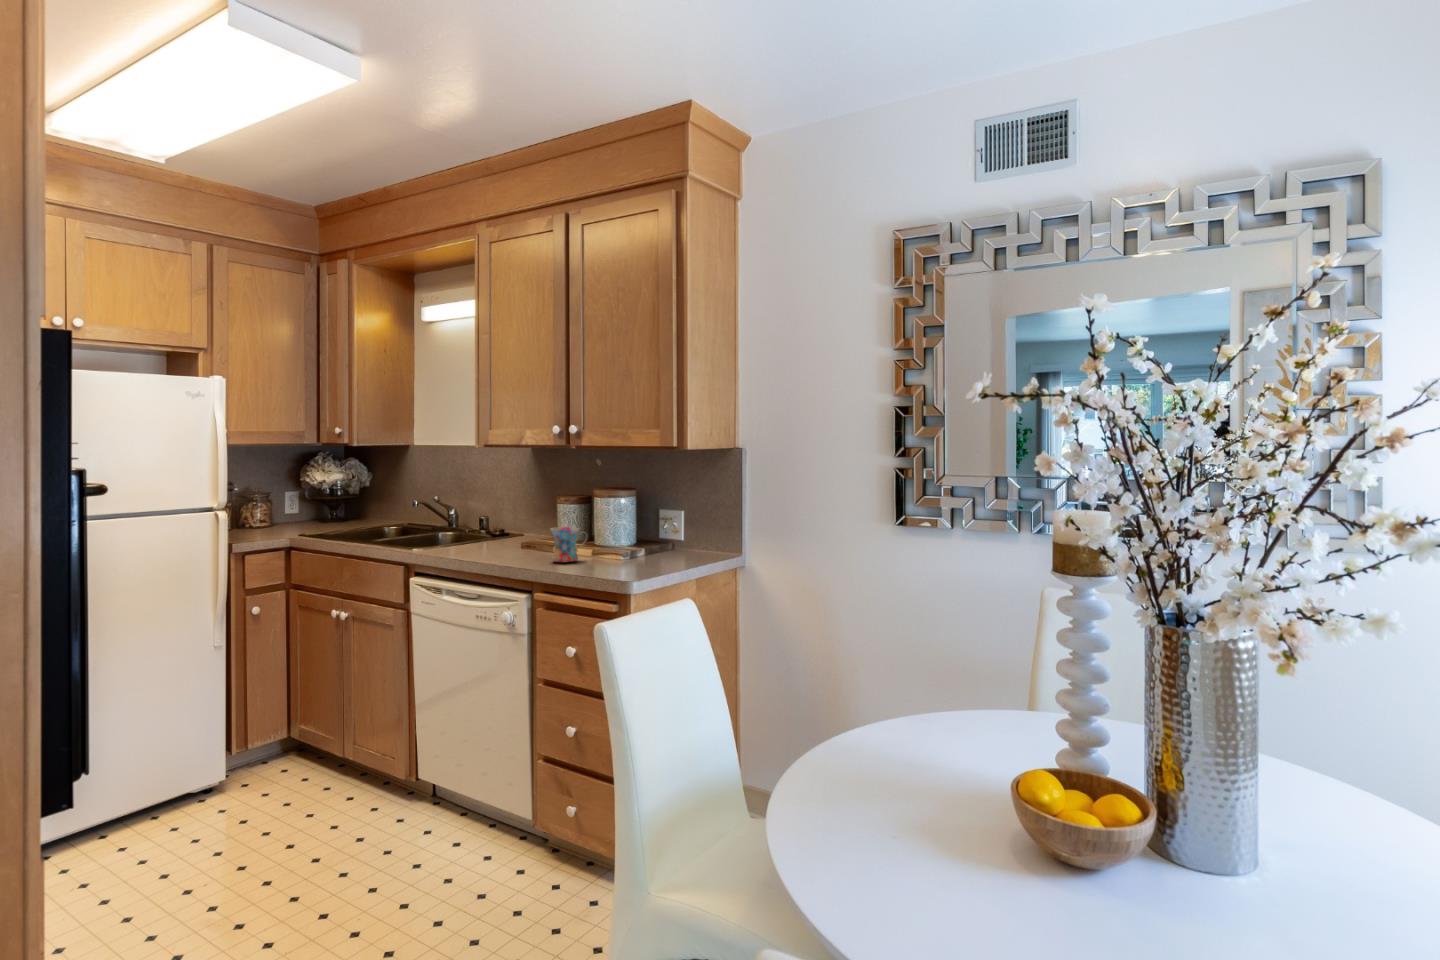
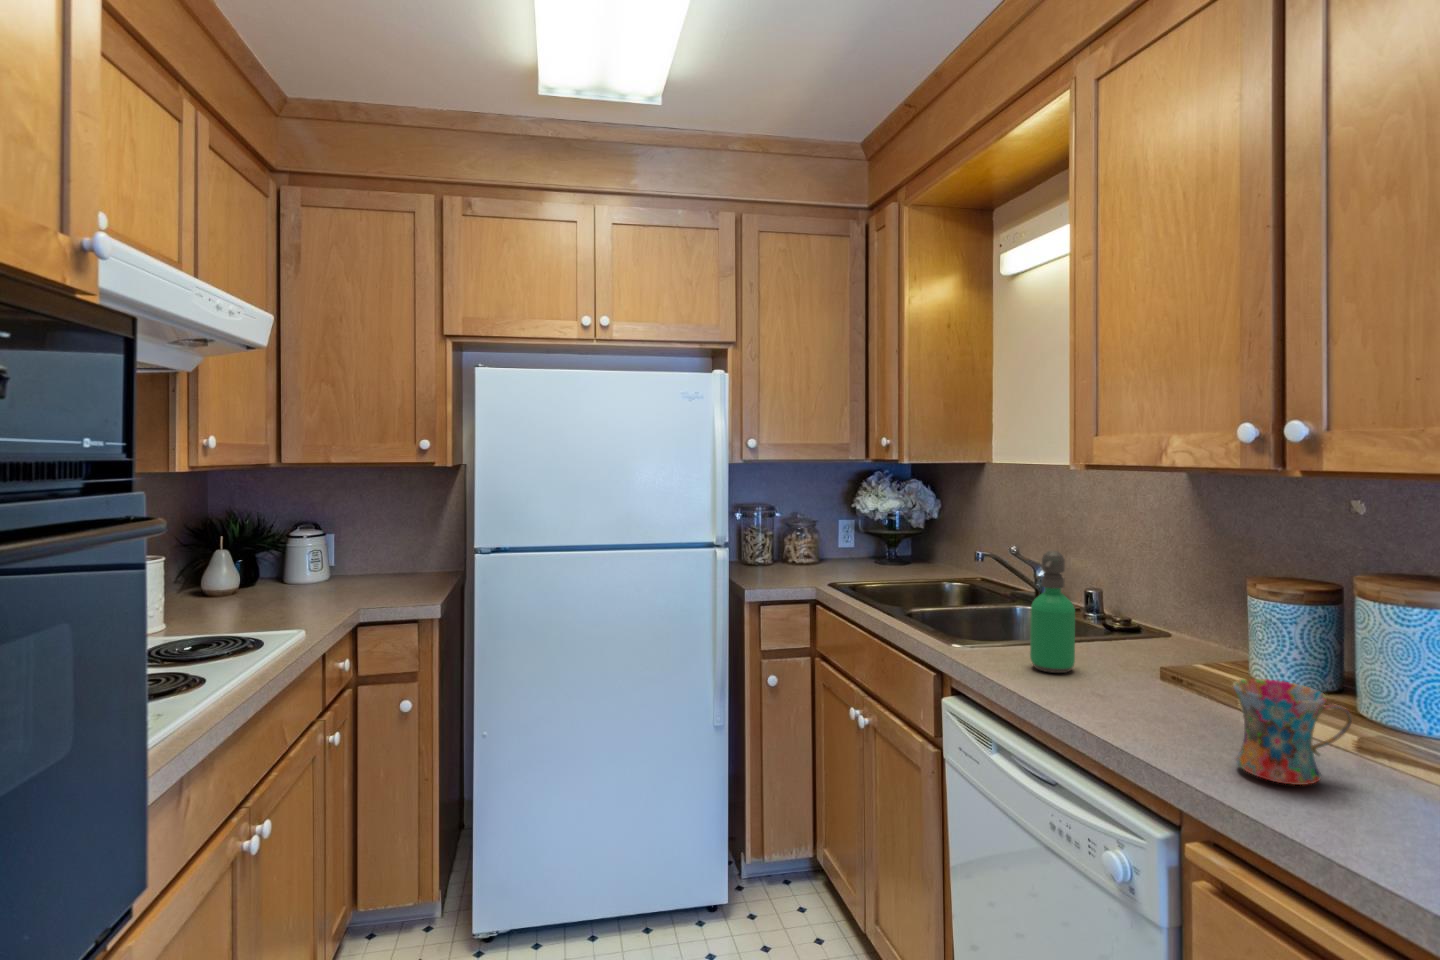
soap dispenser: none [461,488,484,551] -> present [1030,551,1075,673]

